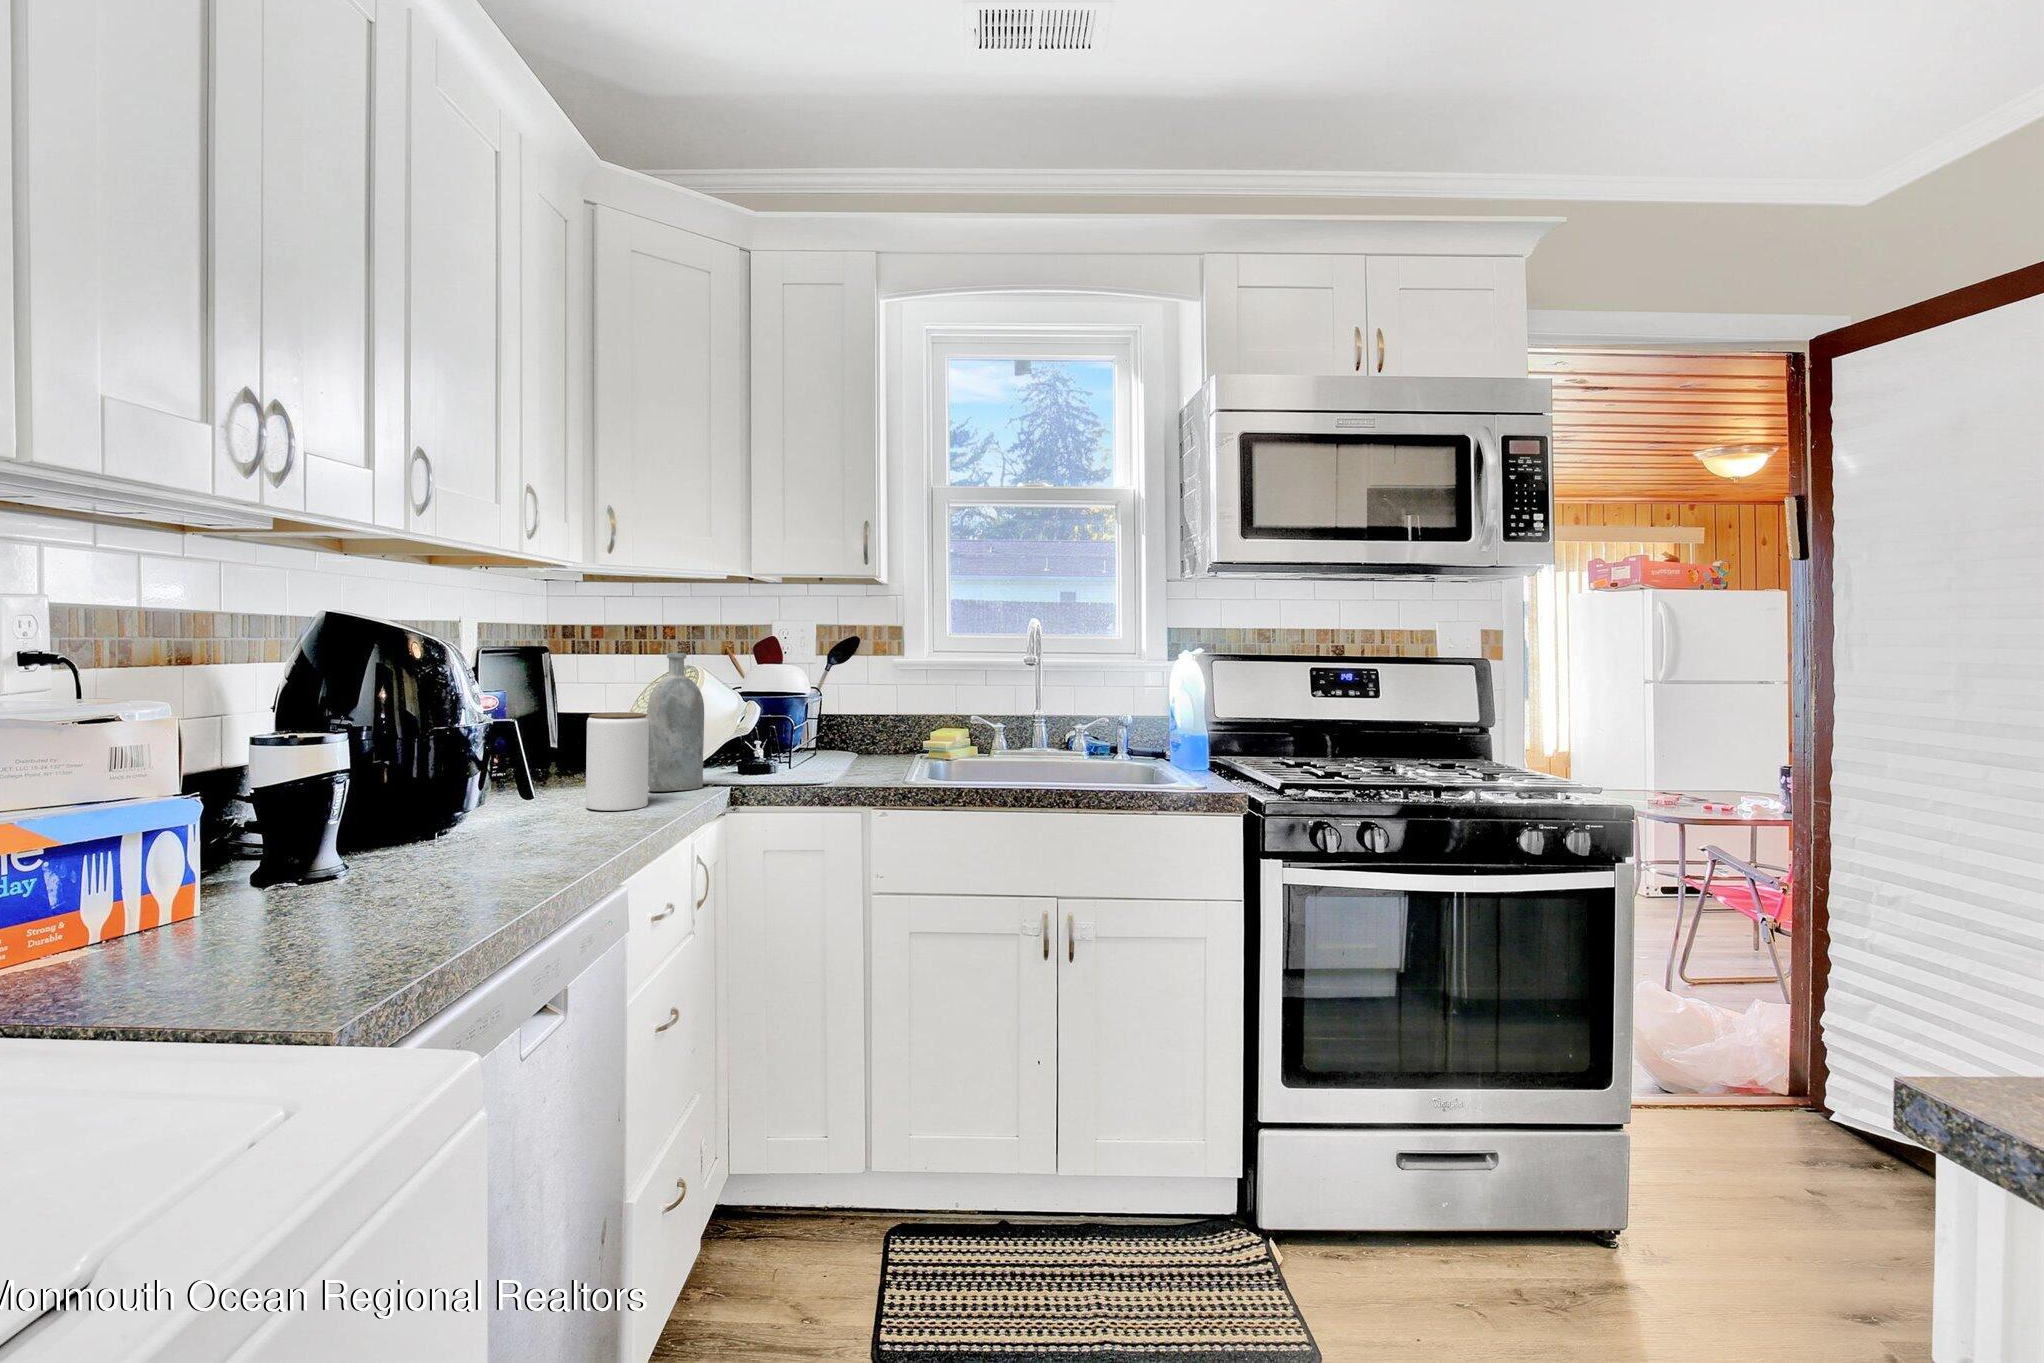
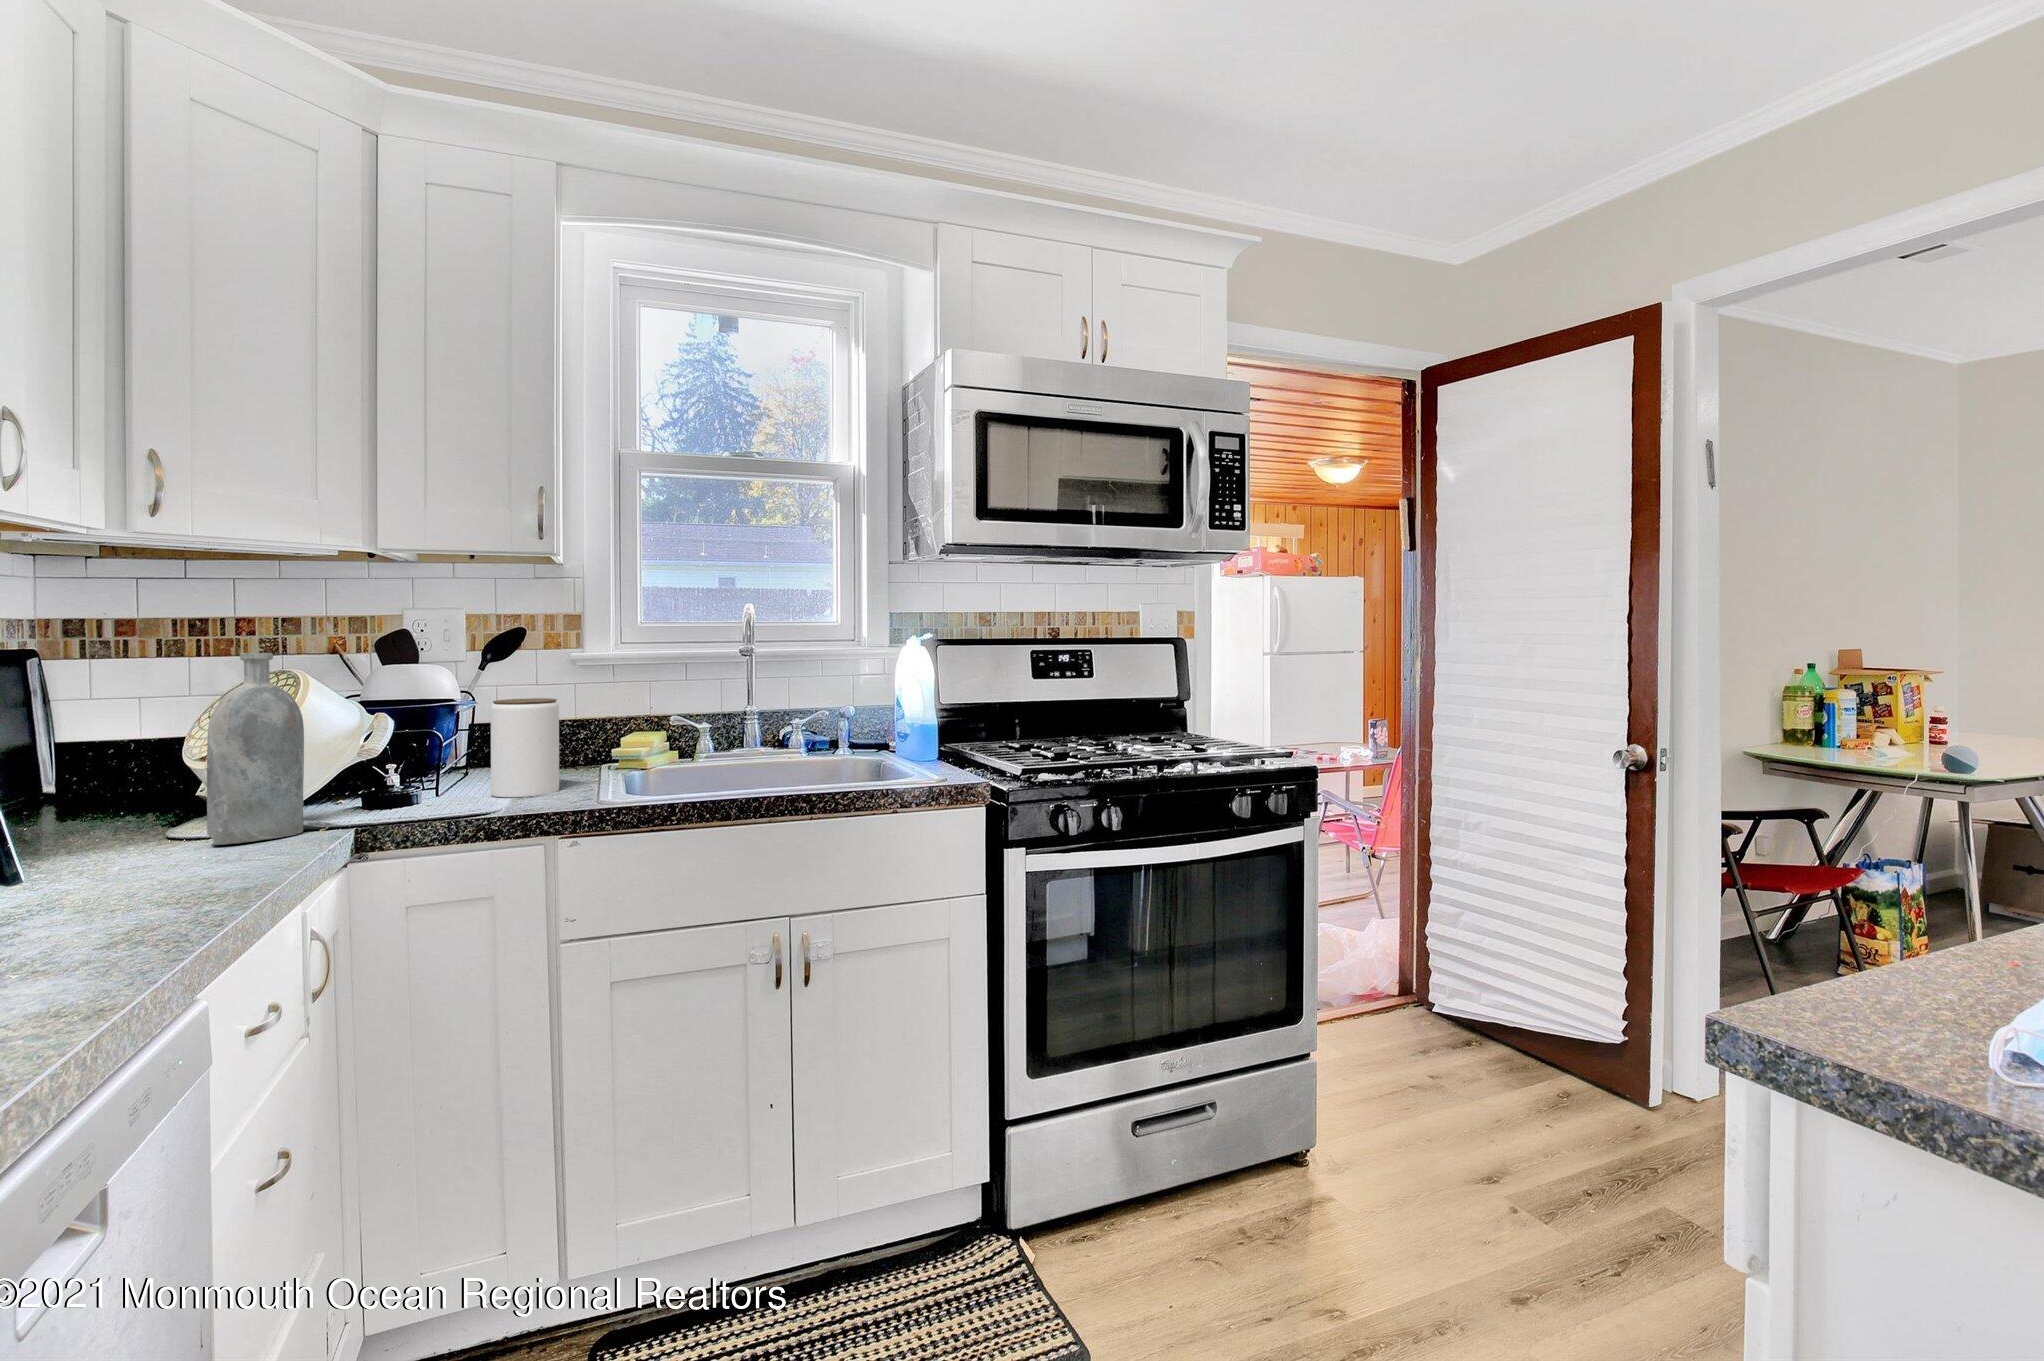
jar: present [586,712,649,811] -> present [491,698,559,797]

